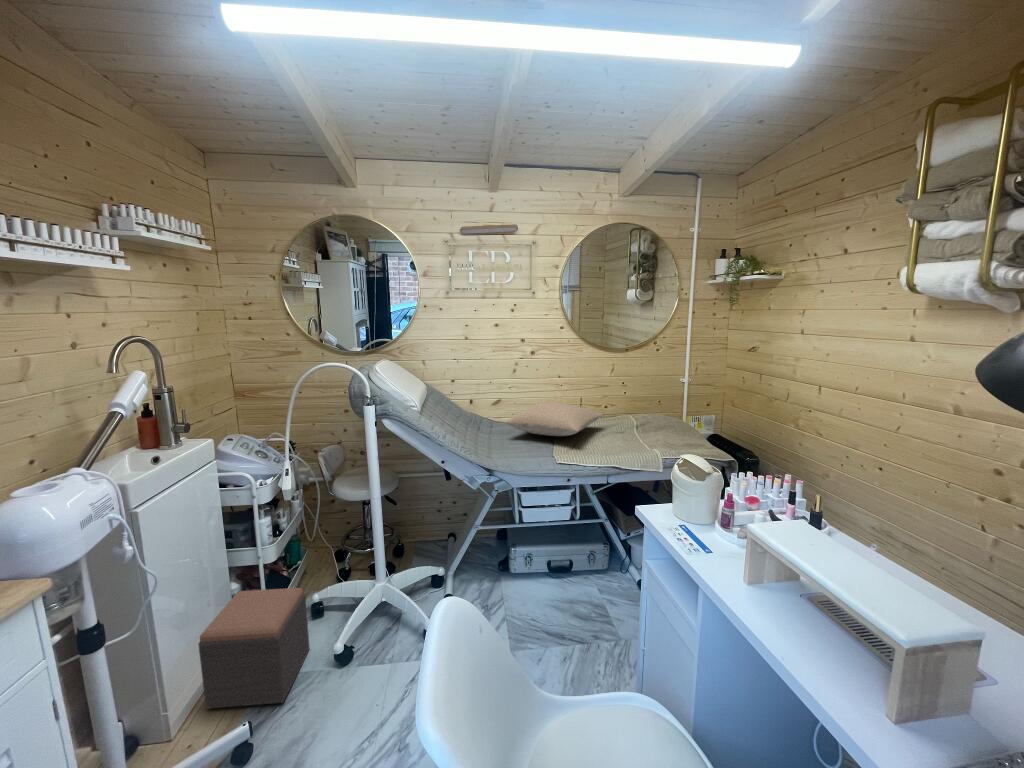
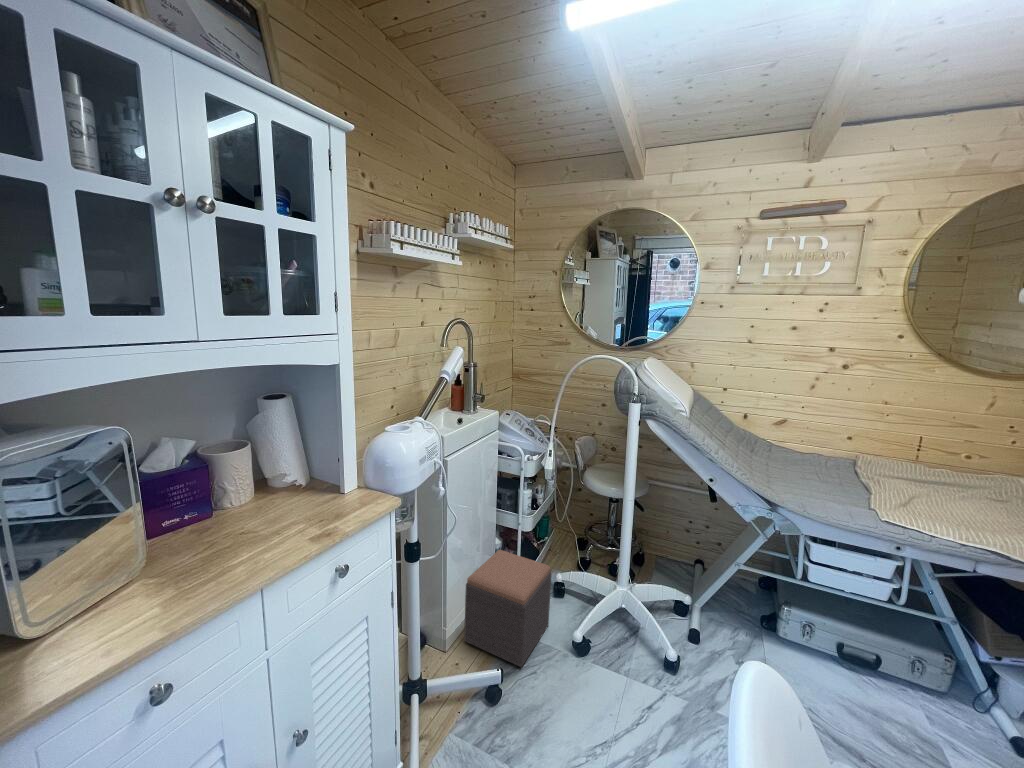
pillow: present [507,402,602,436] -> none [799,434,965,484]

